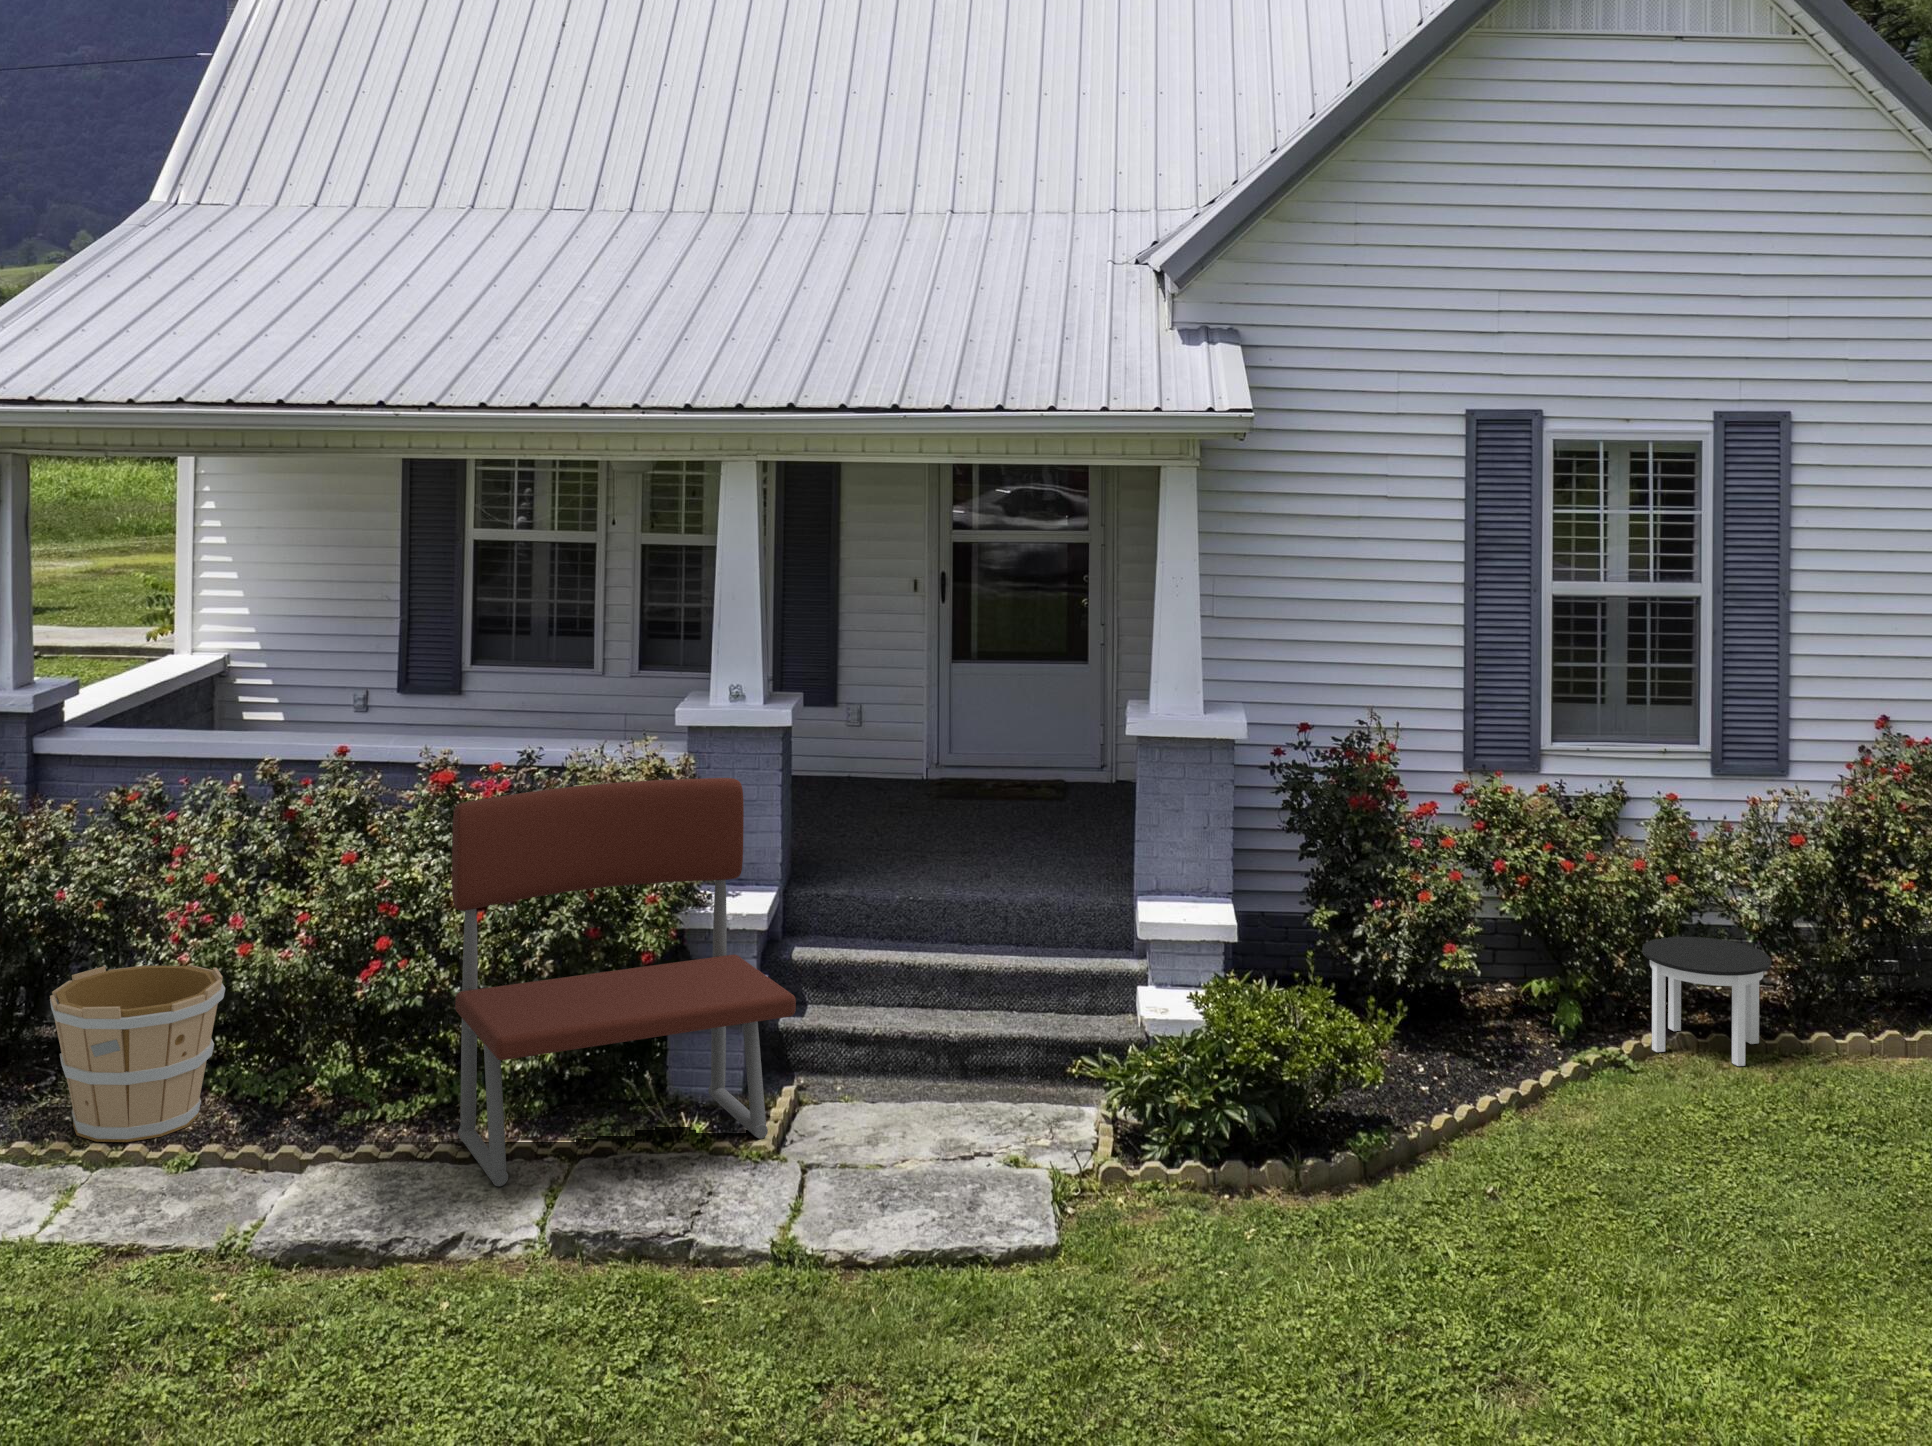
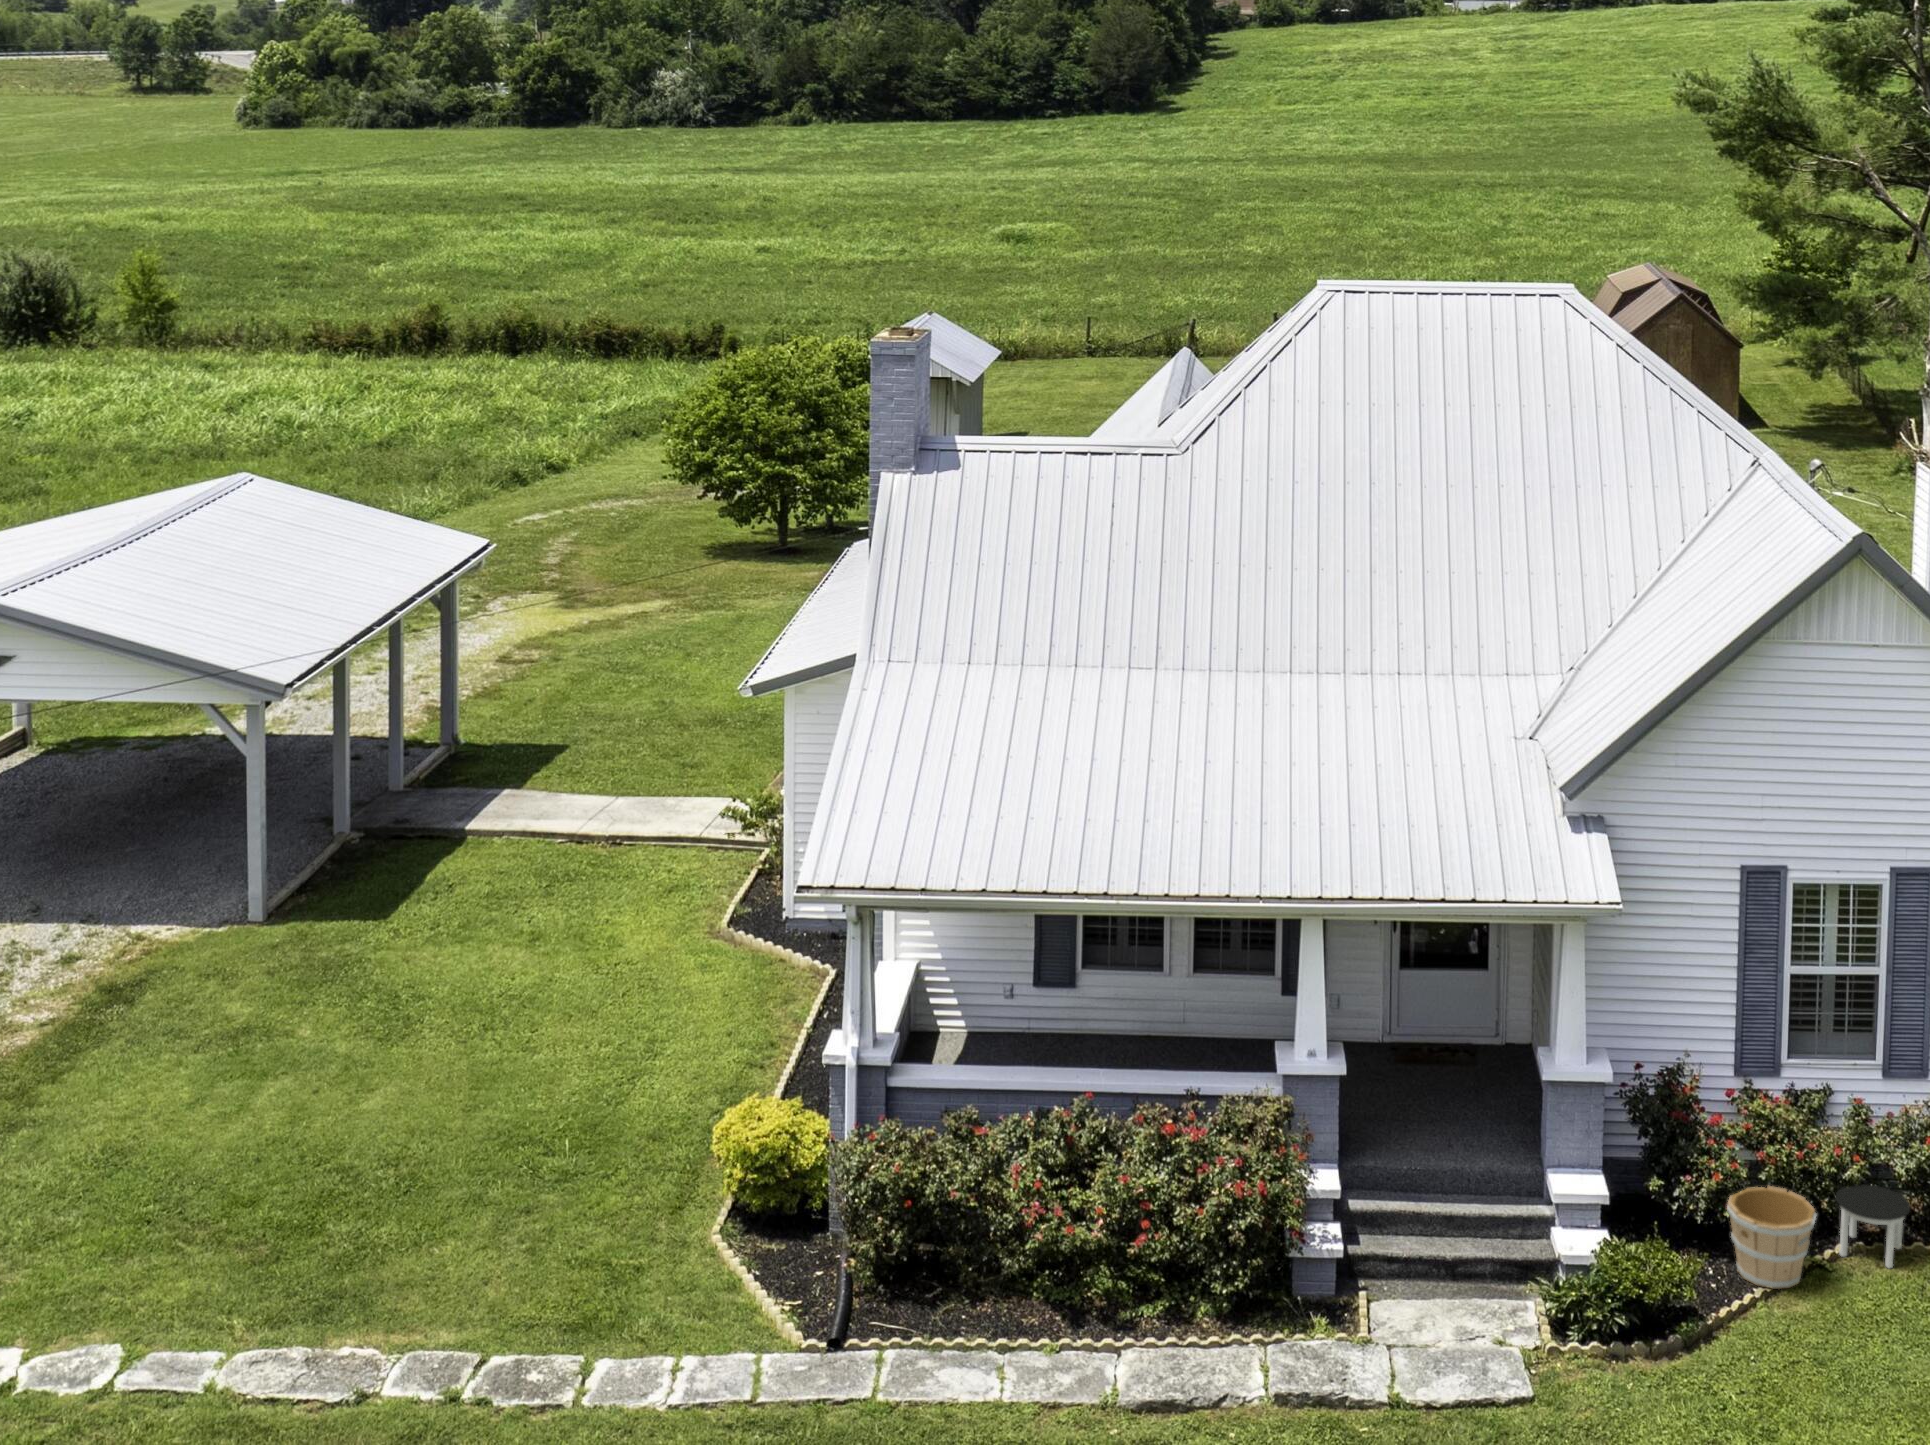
bench: present [452,778,796,1186] -> none [1195,1127,1381,1362]
wooden bucket: present [50,965,225,1142] -> present [1727,1186,1816,1289]

